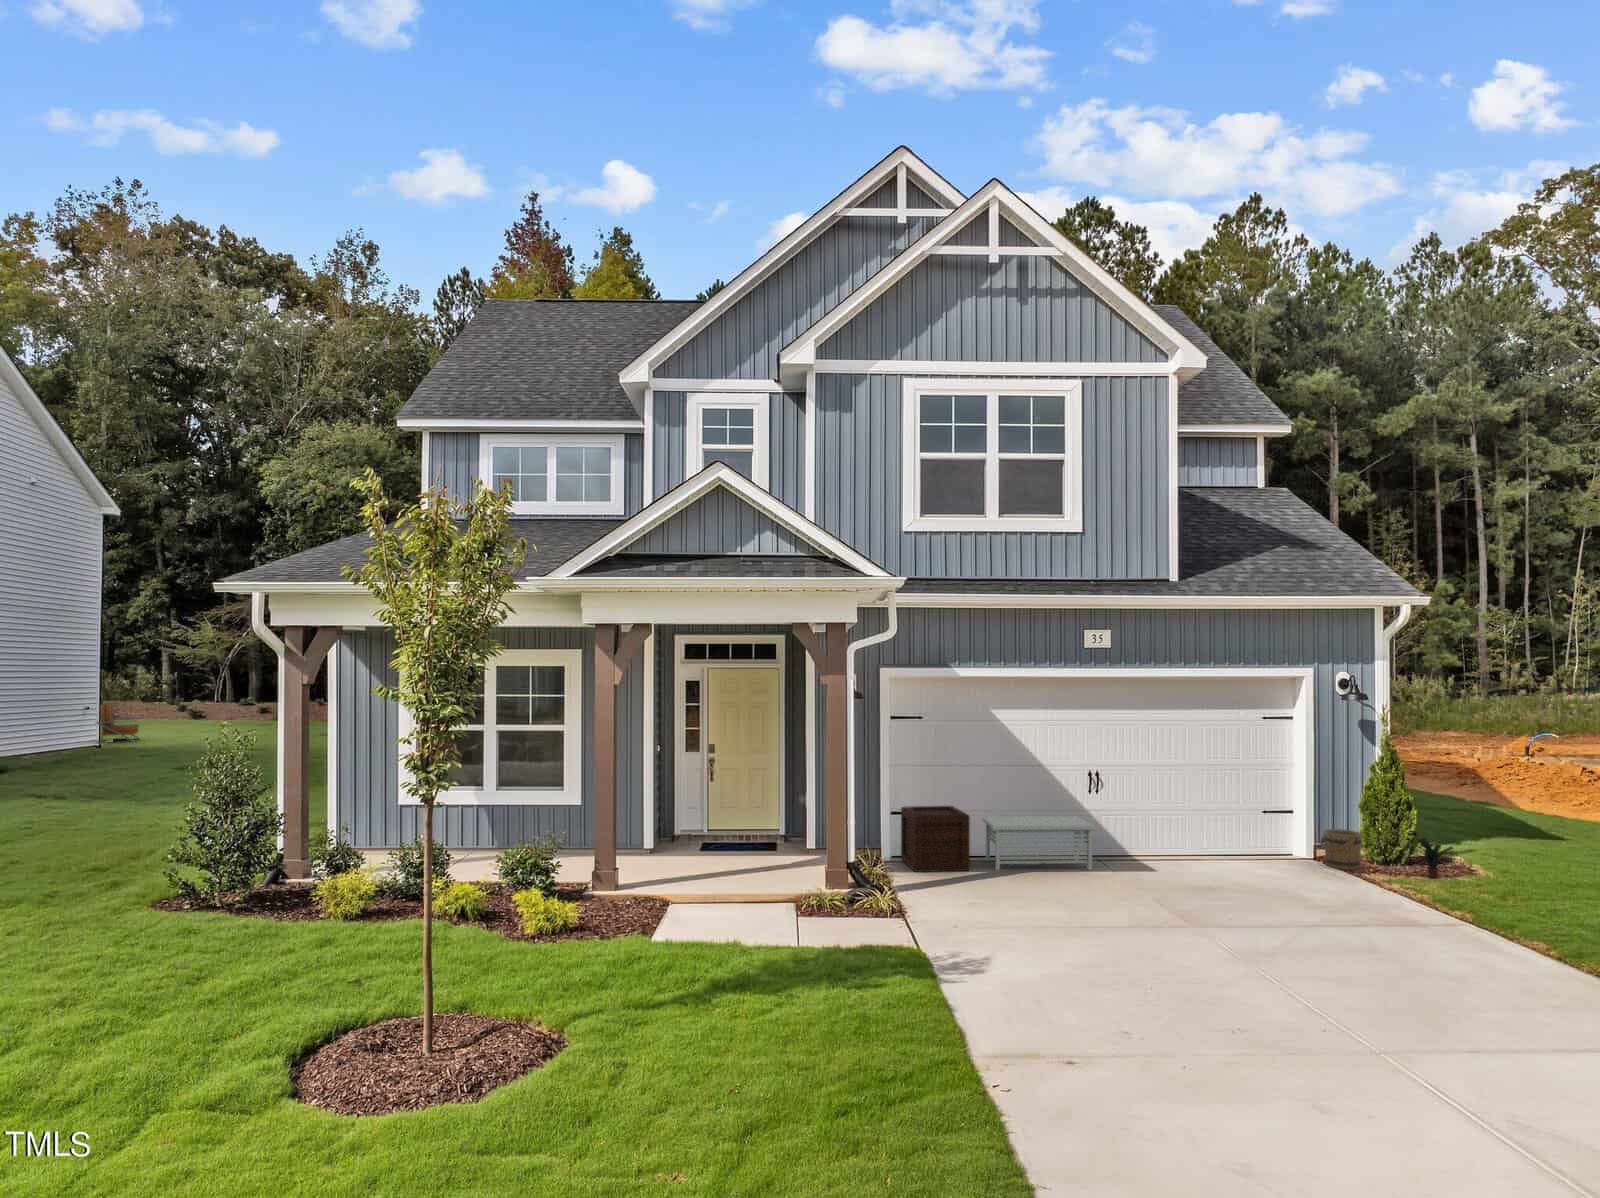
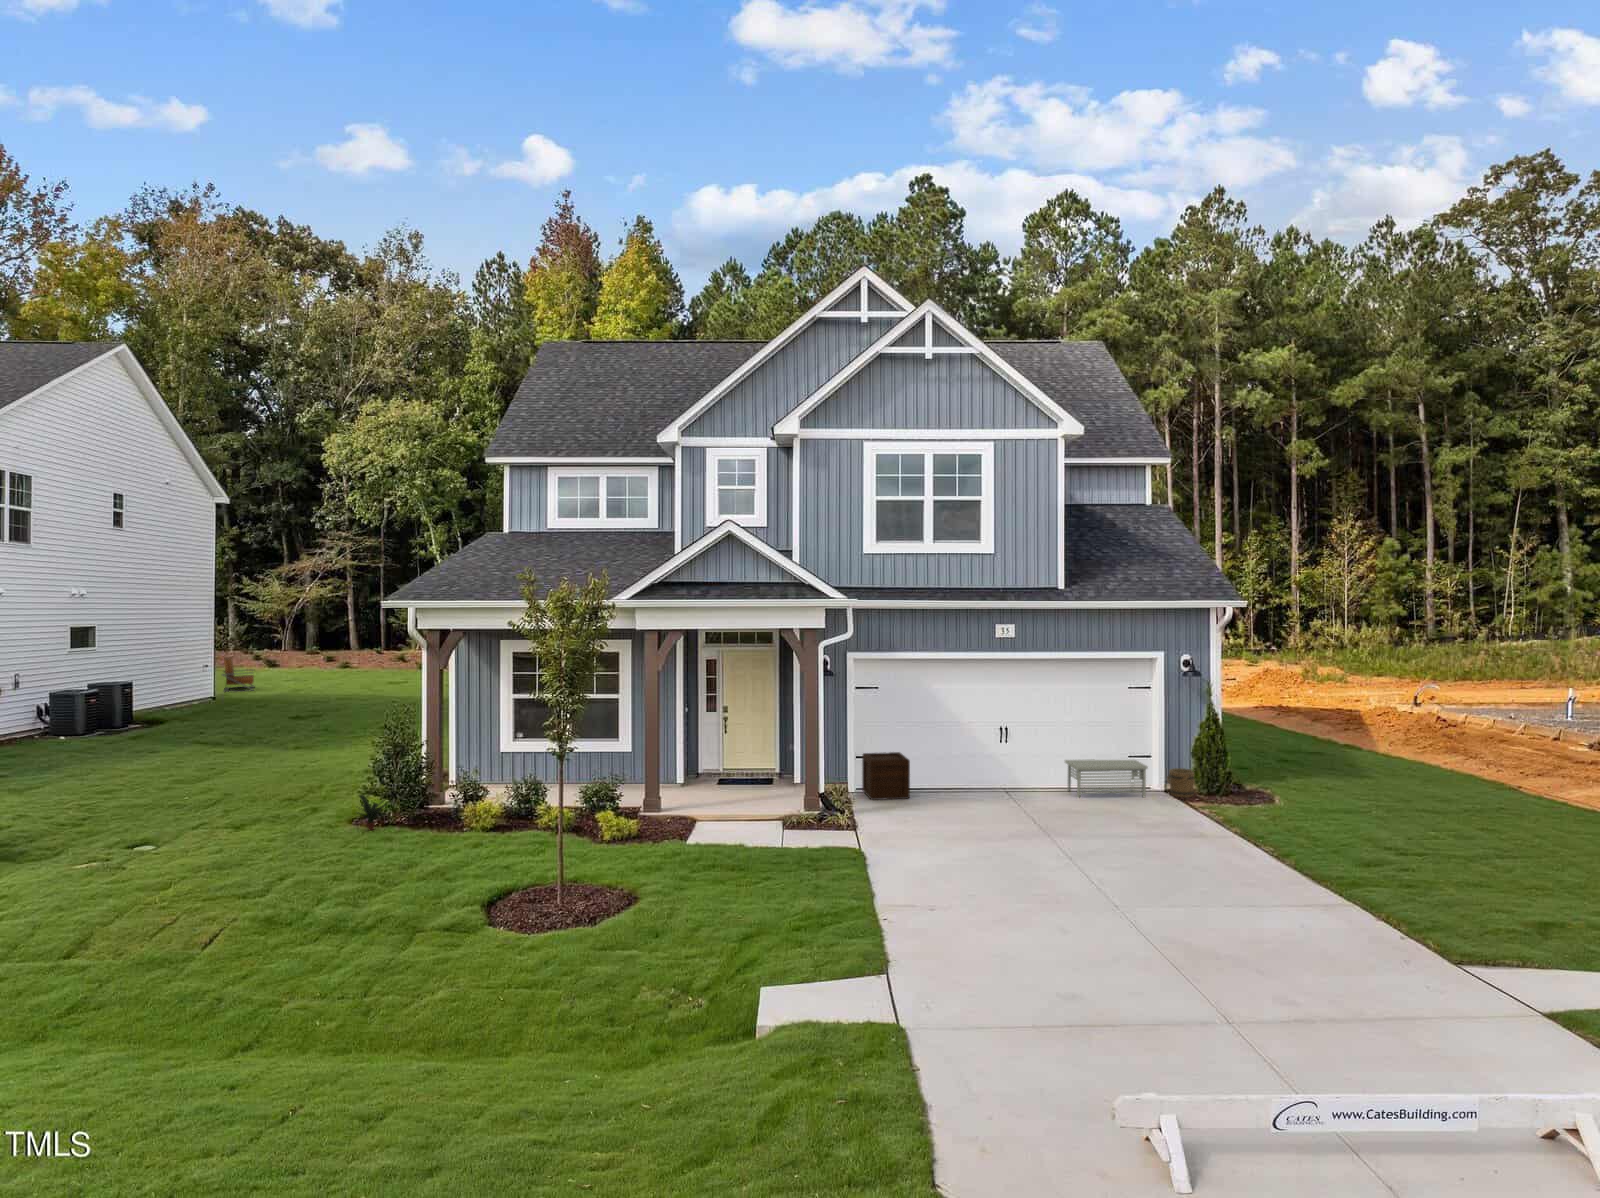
storage bench: present [982,816,1095,870] -> present [1065,759,1148,798]
potted plant: present [1413,838,1454,878] -> present [357,795,387,830]

